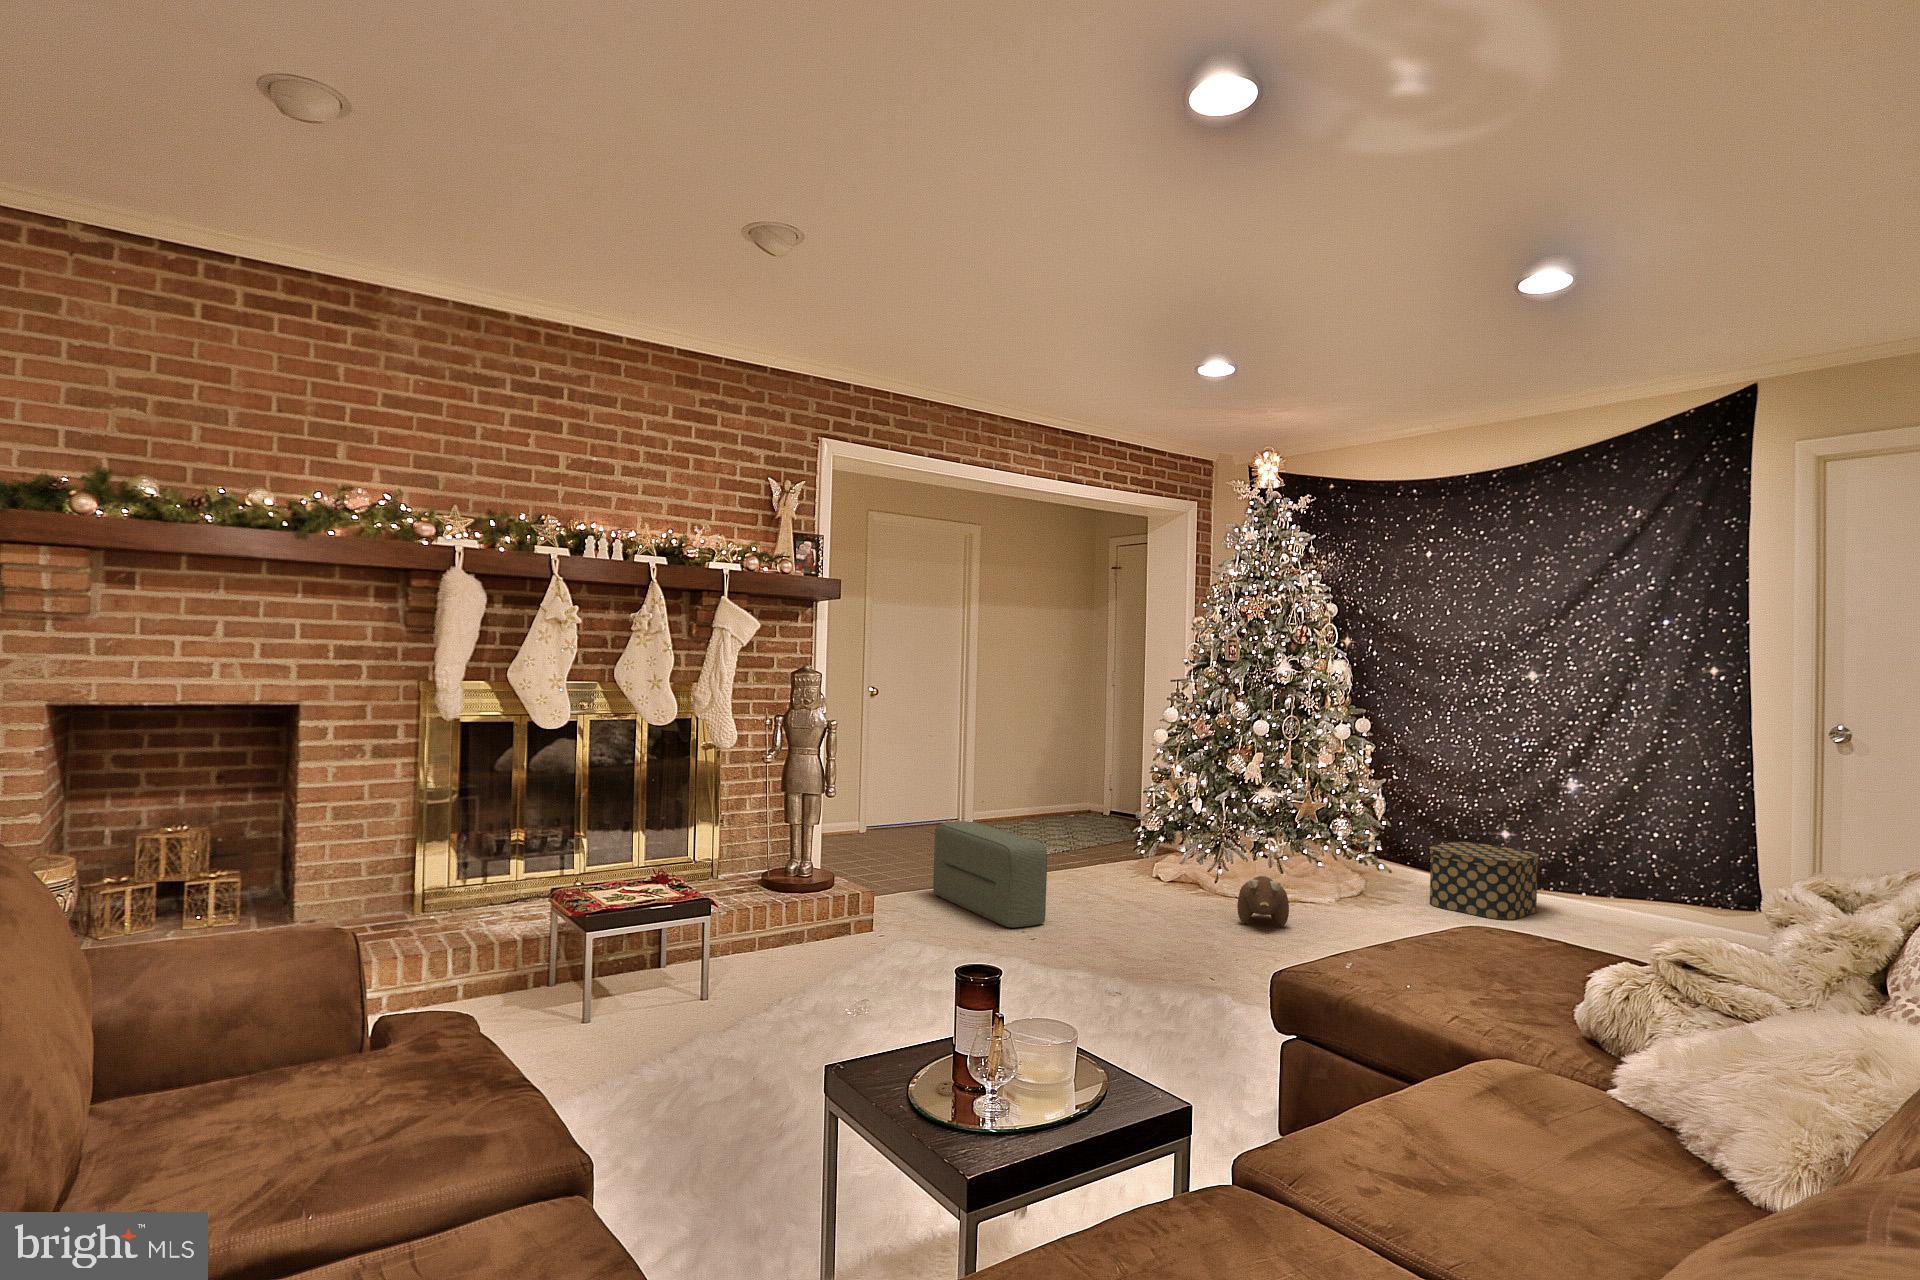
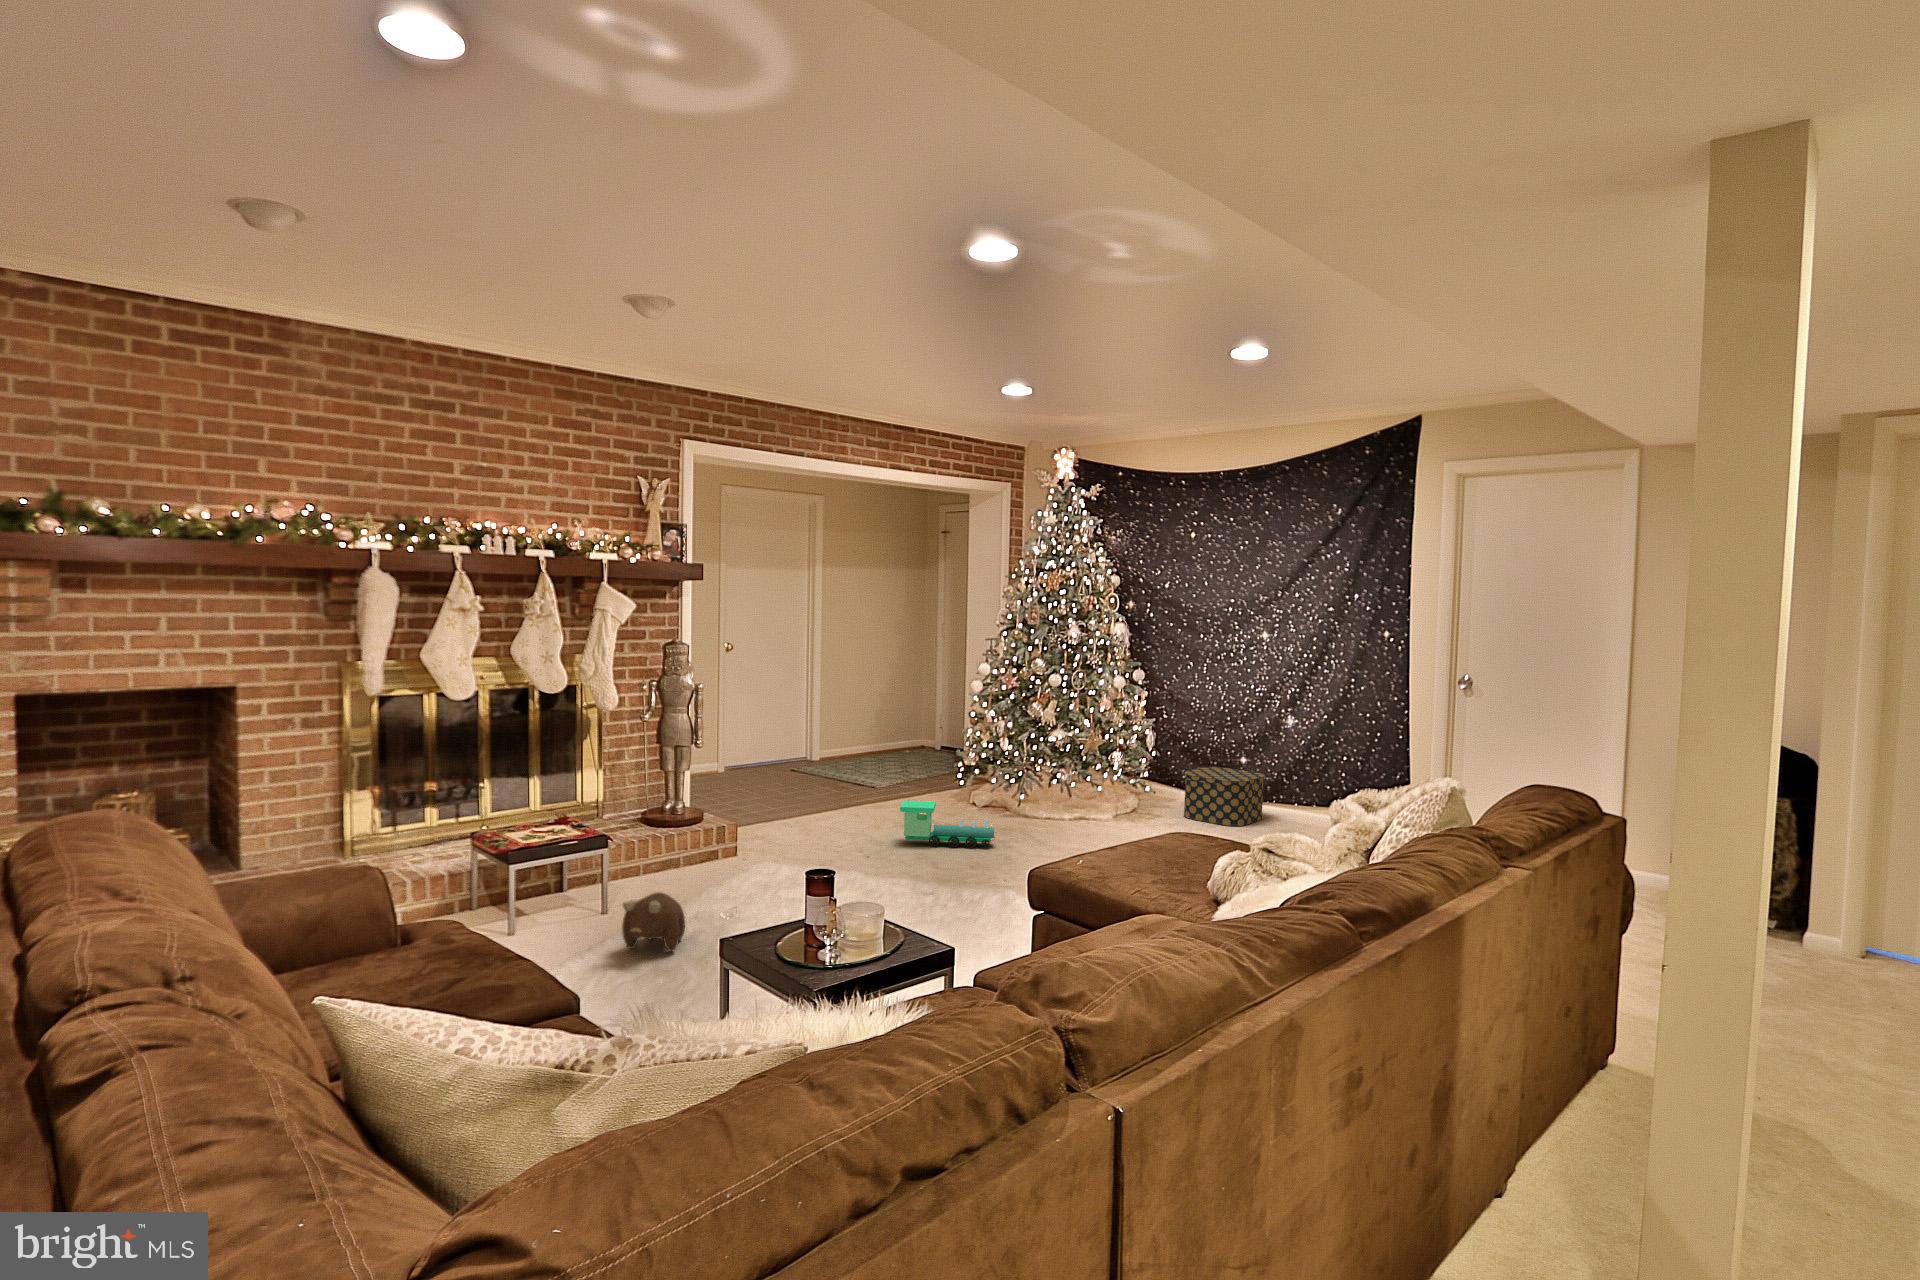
pouf: present [933,821,1047,928] -> none [787,763,880,848]
toy train: none [1072,870,1192,934] -> present [900,800,995,848]
plush toy: present [1237,876,1289,927] -> present [622,892,685,952]

